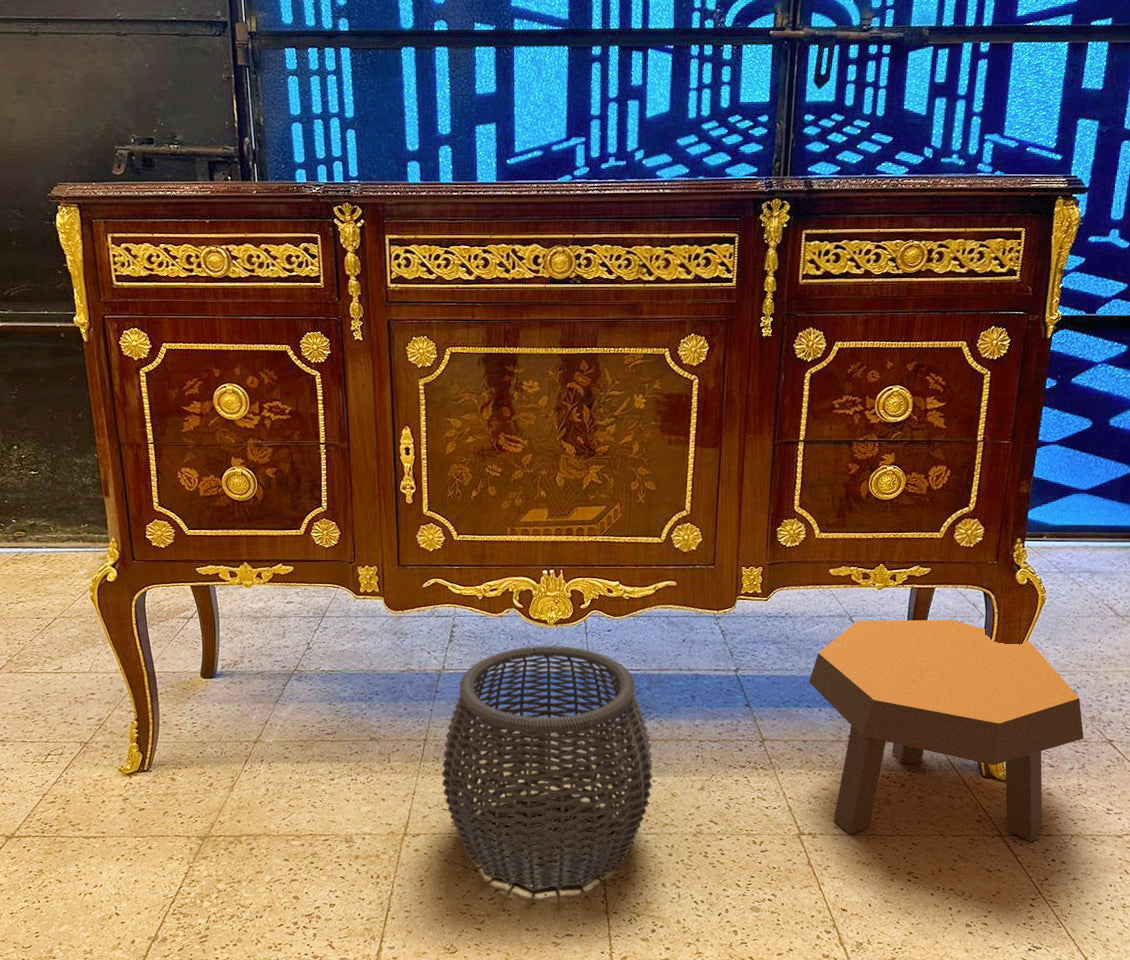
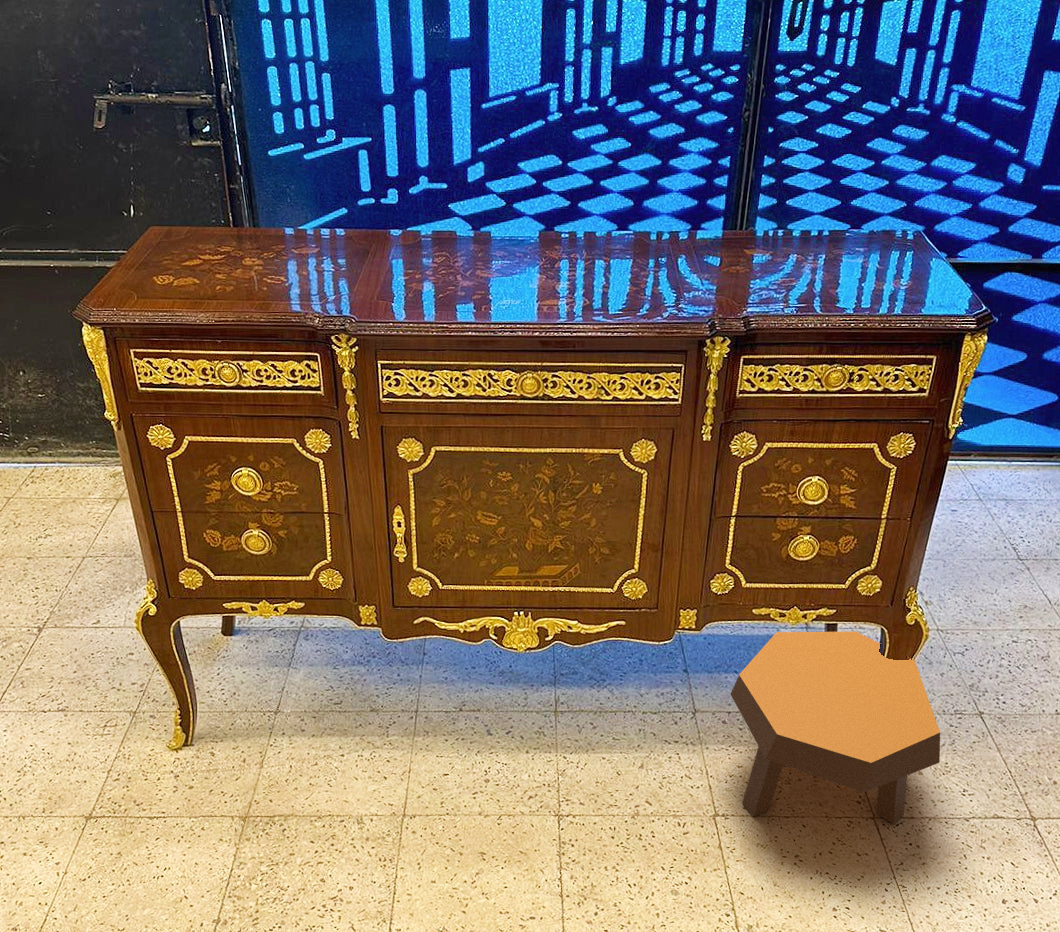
woven basket: present [442,646,652,891] -> none [436,676,600,875]

